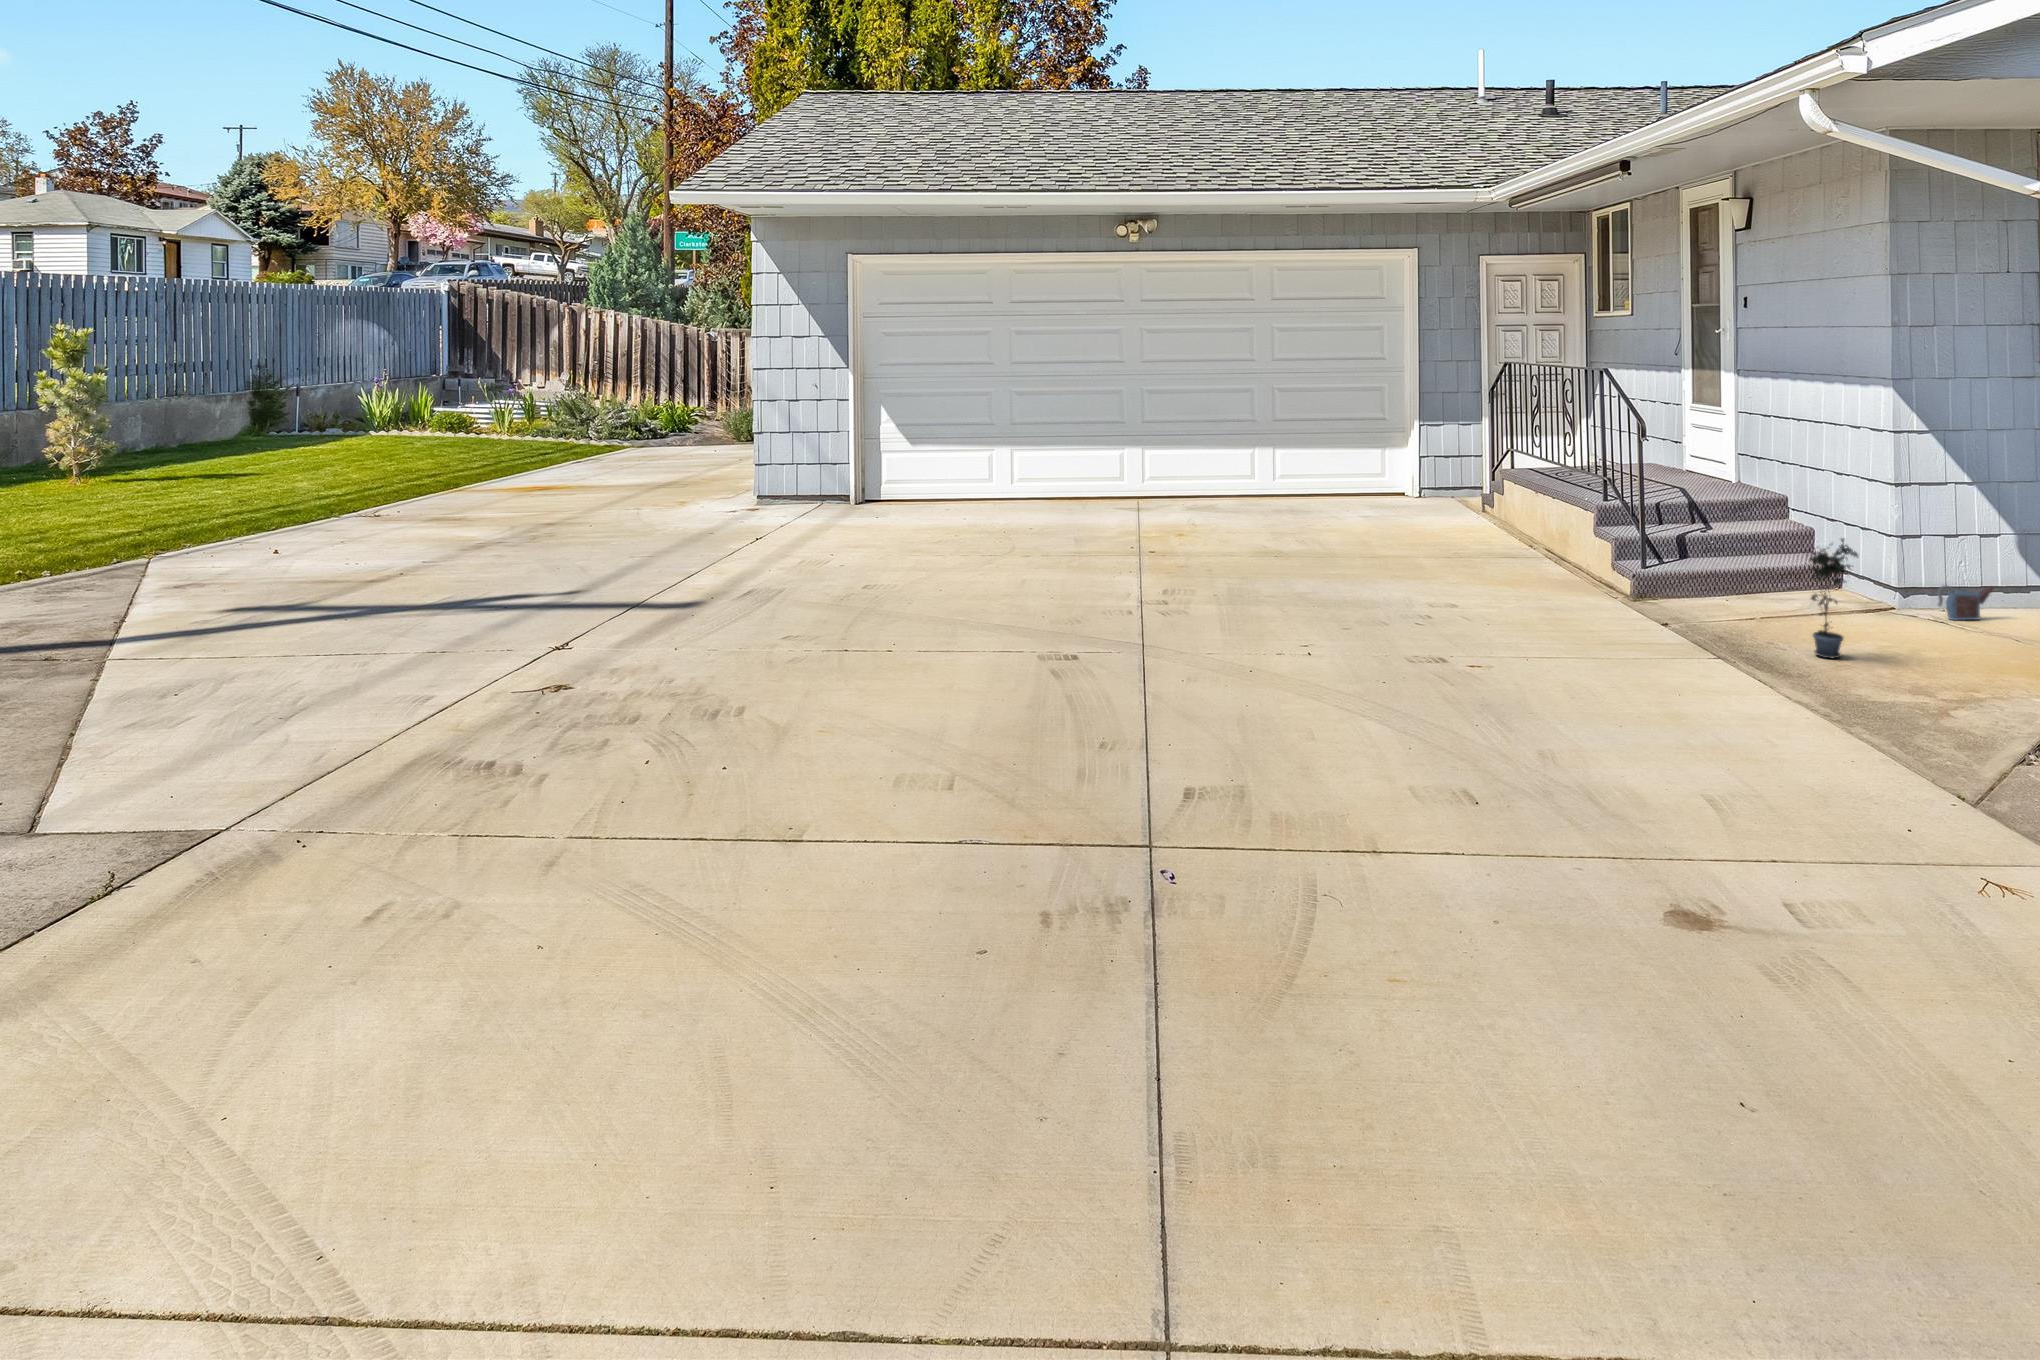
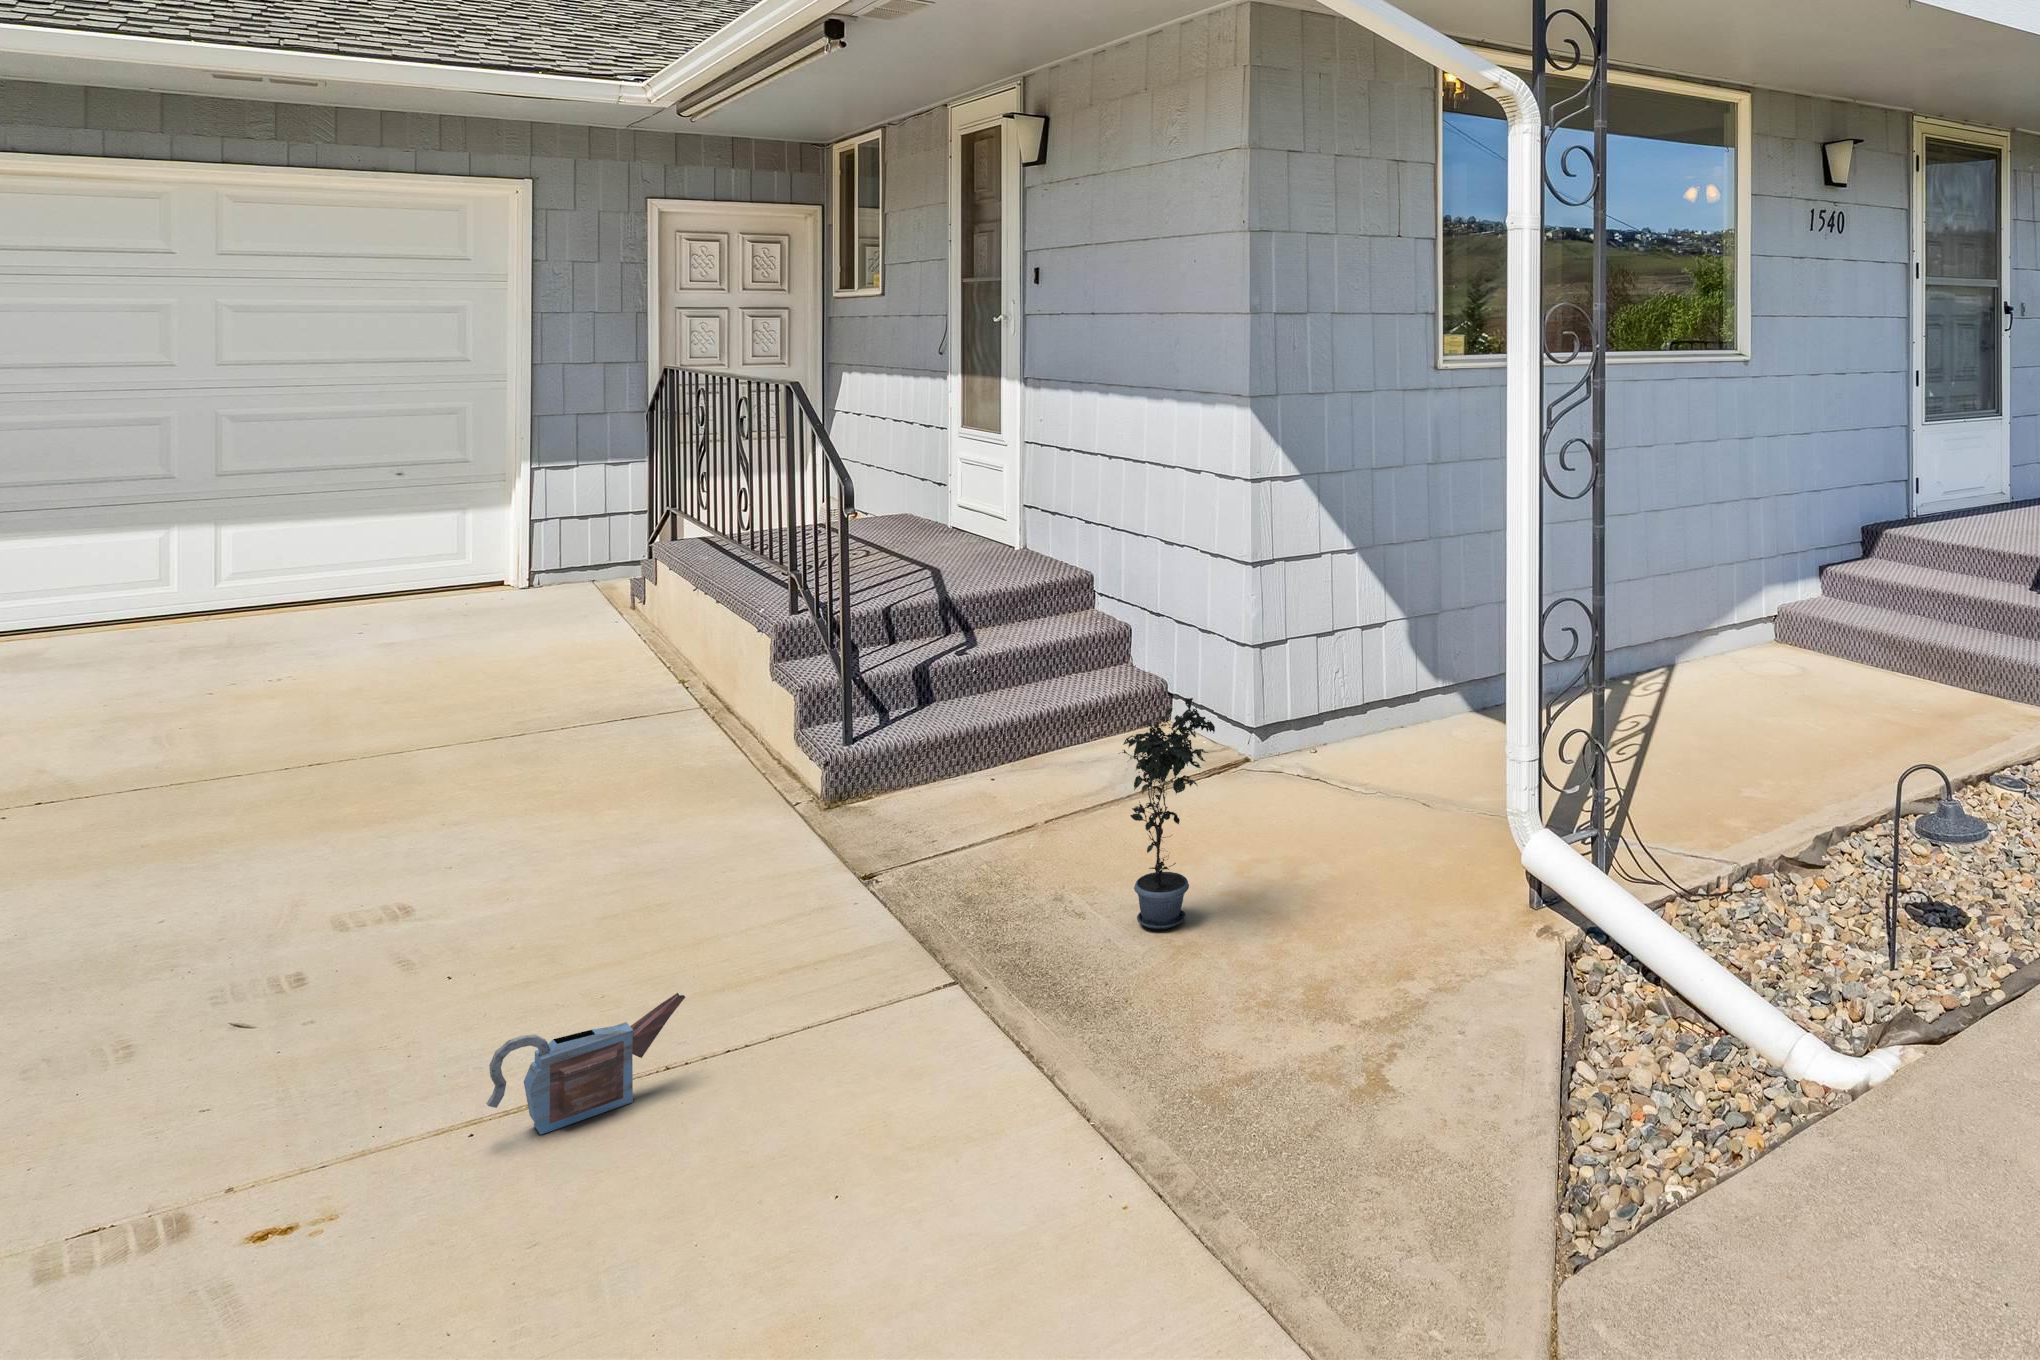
watering can: present [1938,585,1994,621] -> present [486,993,685,1135]

